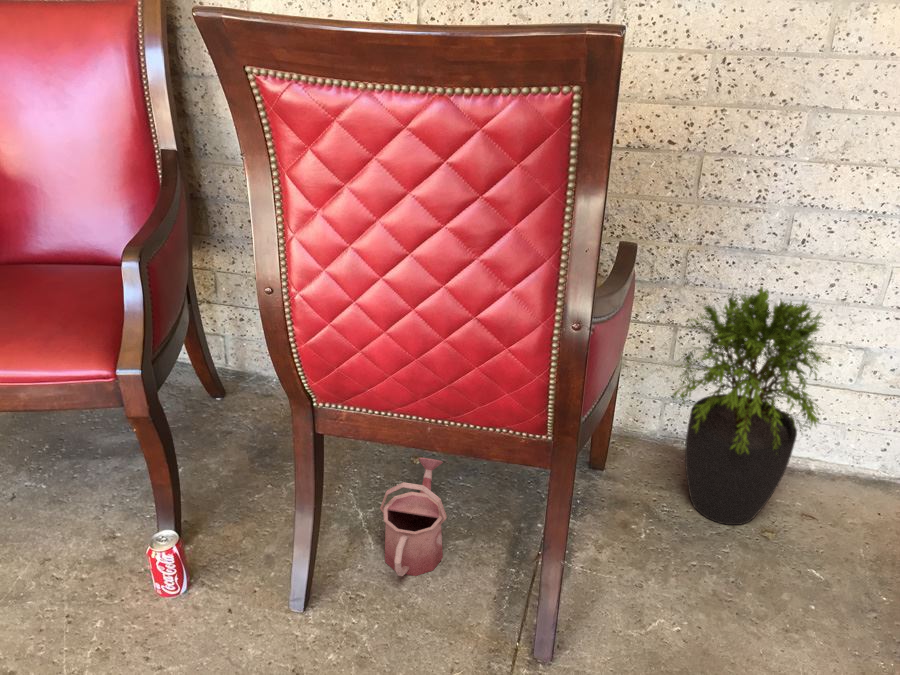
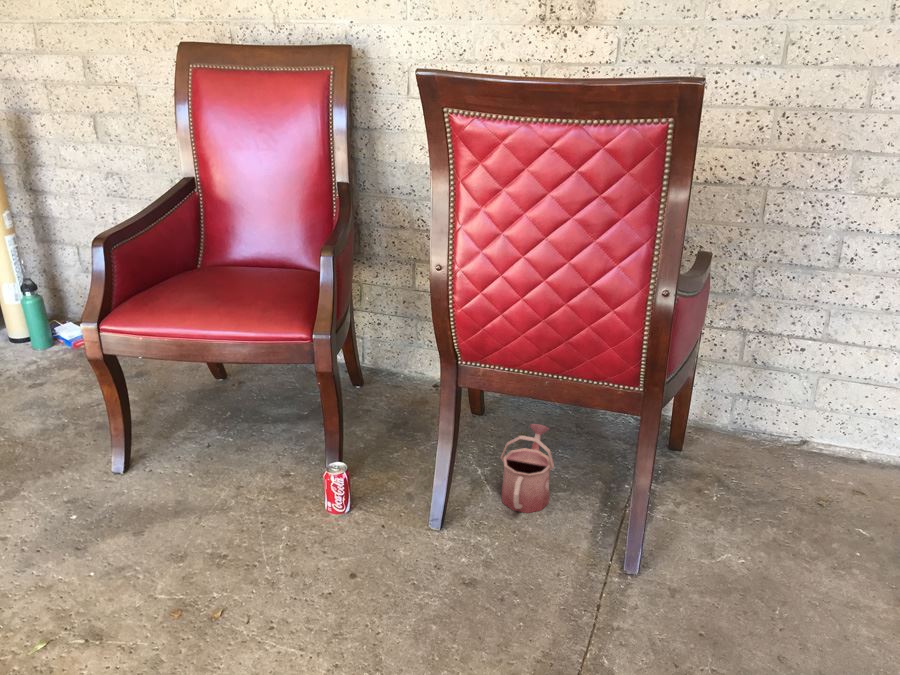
potted plant: present [673,287,829,525] -> none [735,289,875,494]

